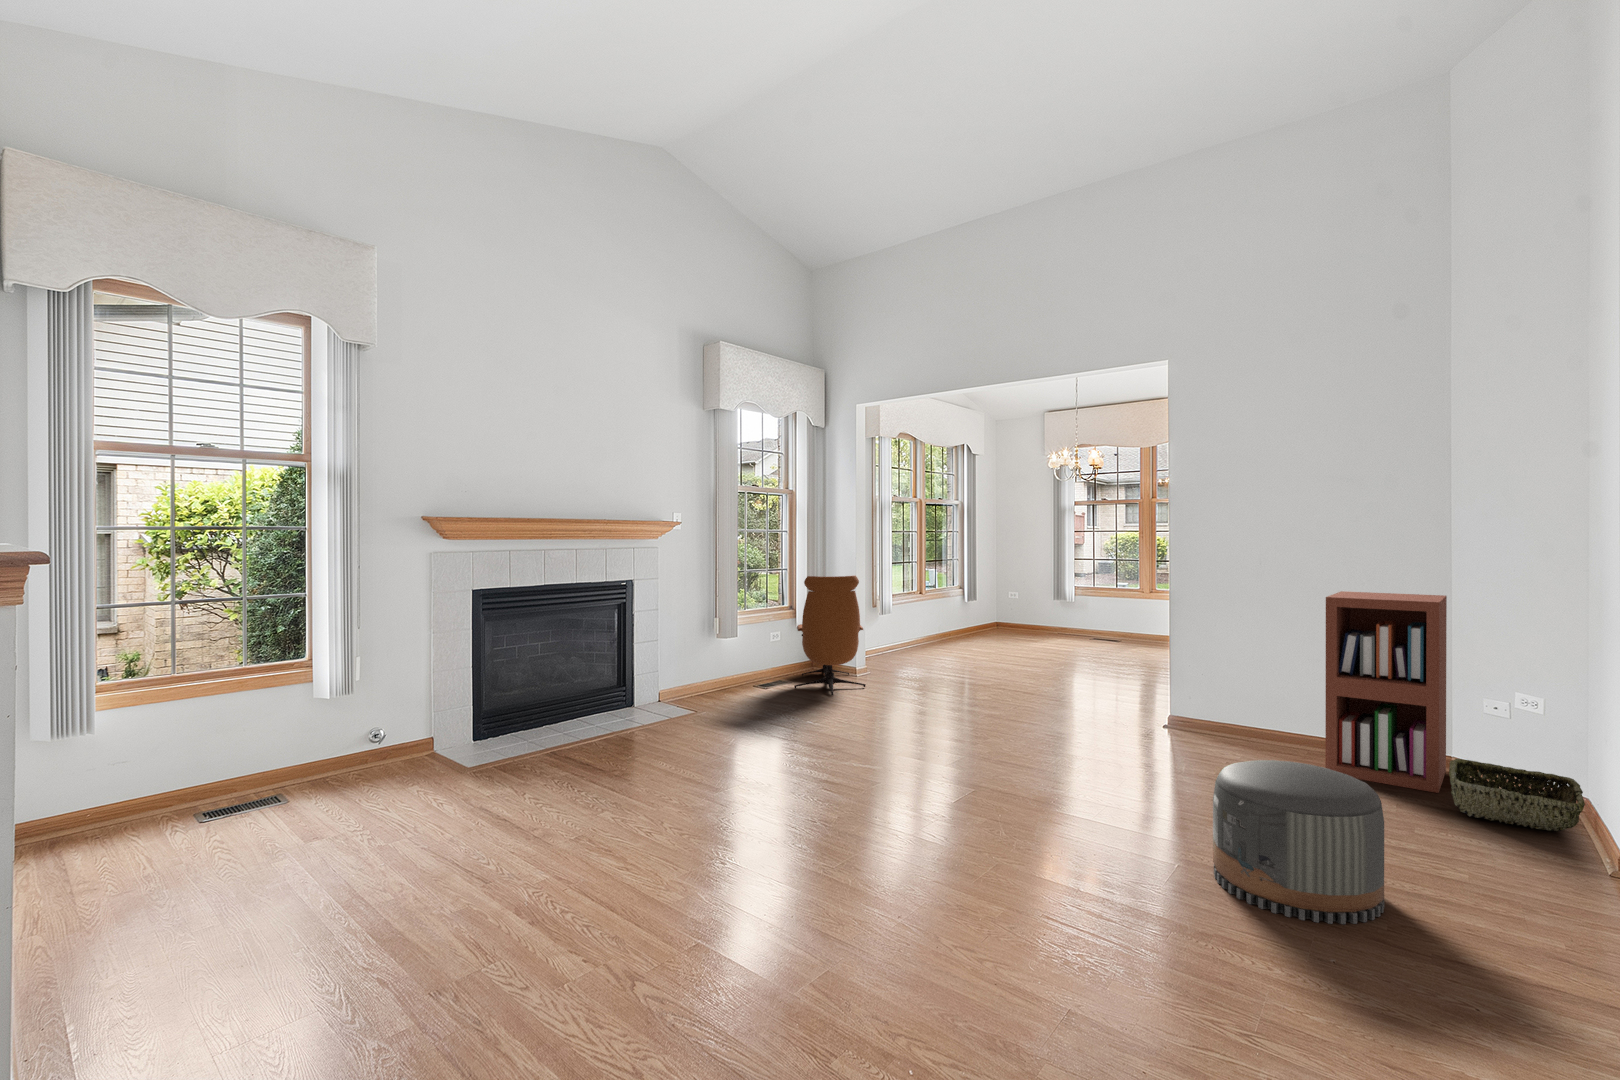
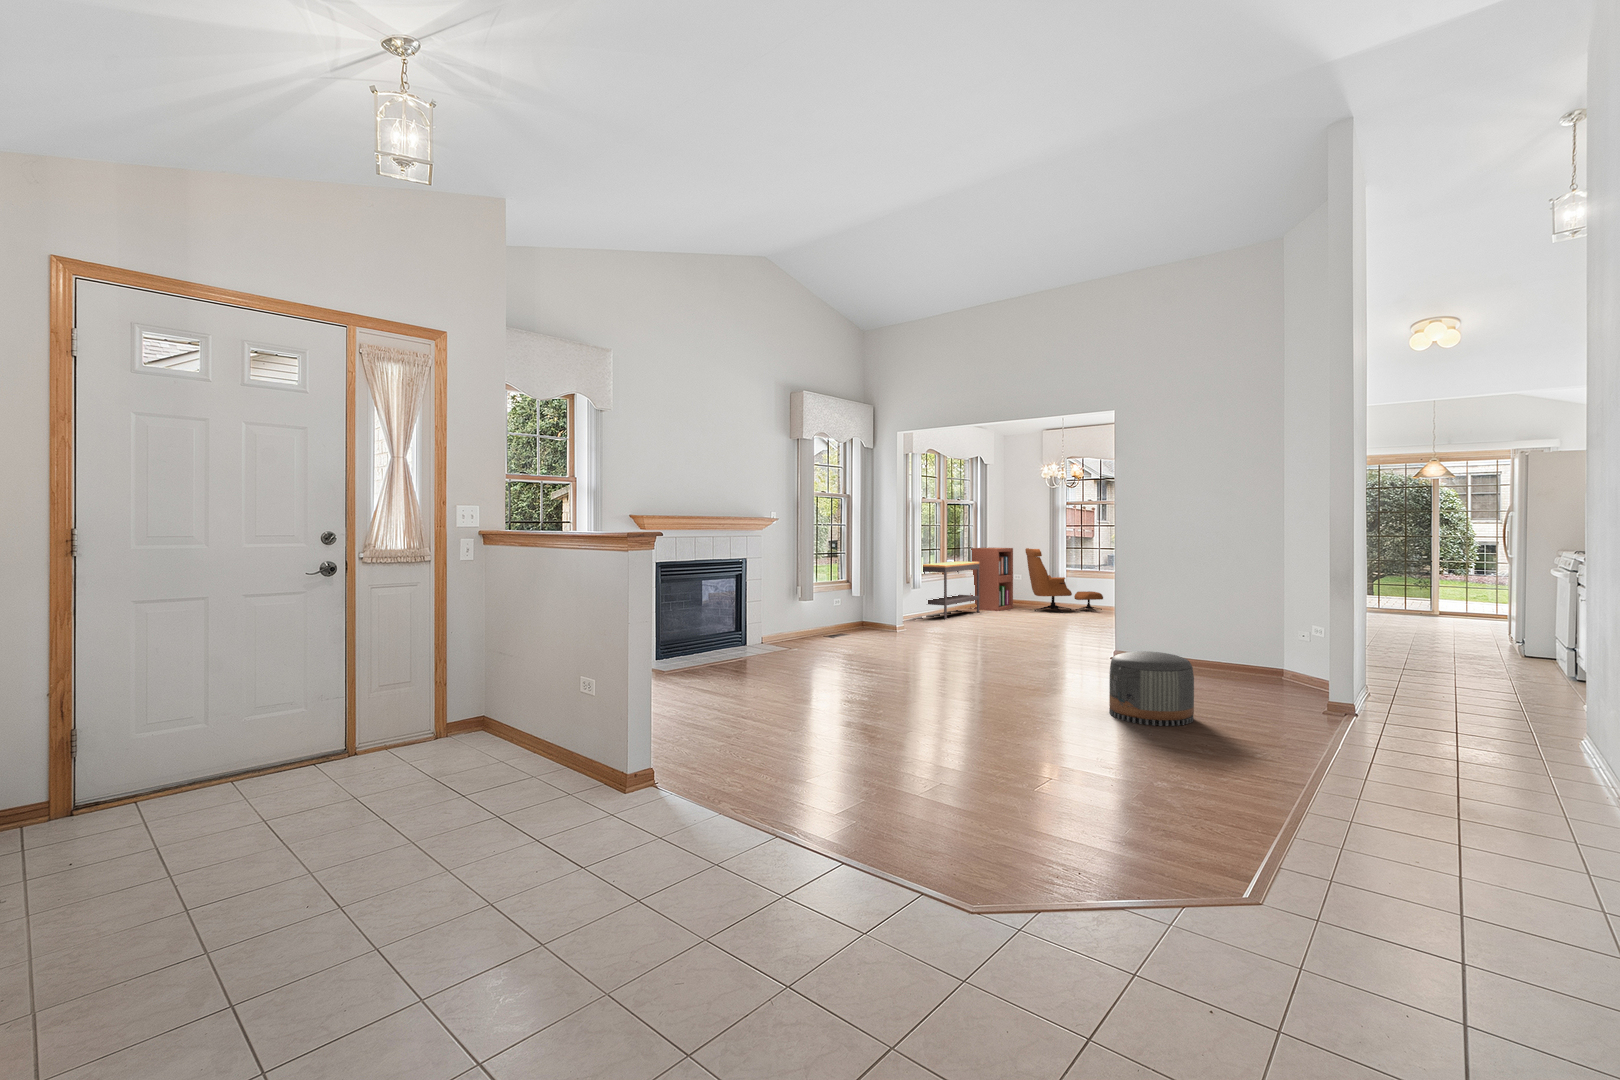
lounge chair: present [794,576,866,695] -> present [1025,548,1103,613]
console table: none [893,576,967,653] -> present [923,561,979,619]
bookshelf: present [1325,591,1447,793] -> present [970,547,1013,611]
woven basket: present [1449,759,1585,831] -> none [1262,663,1333,699]

